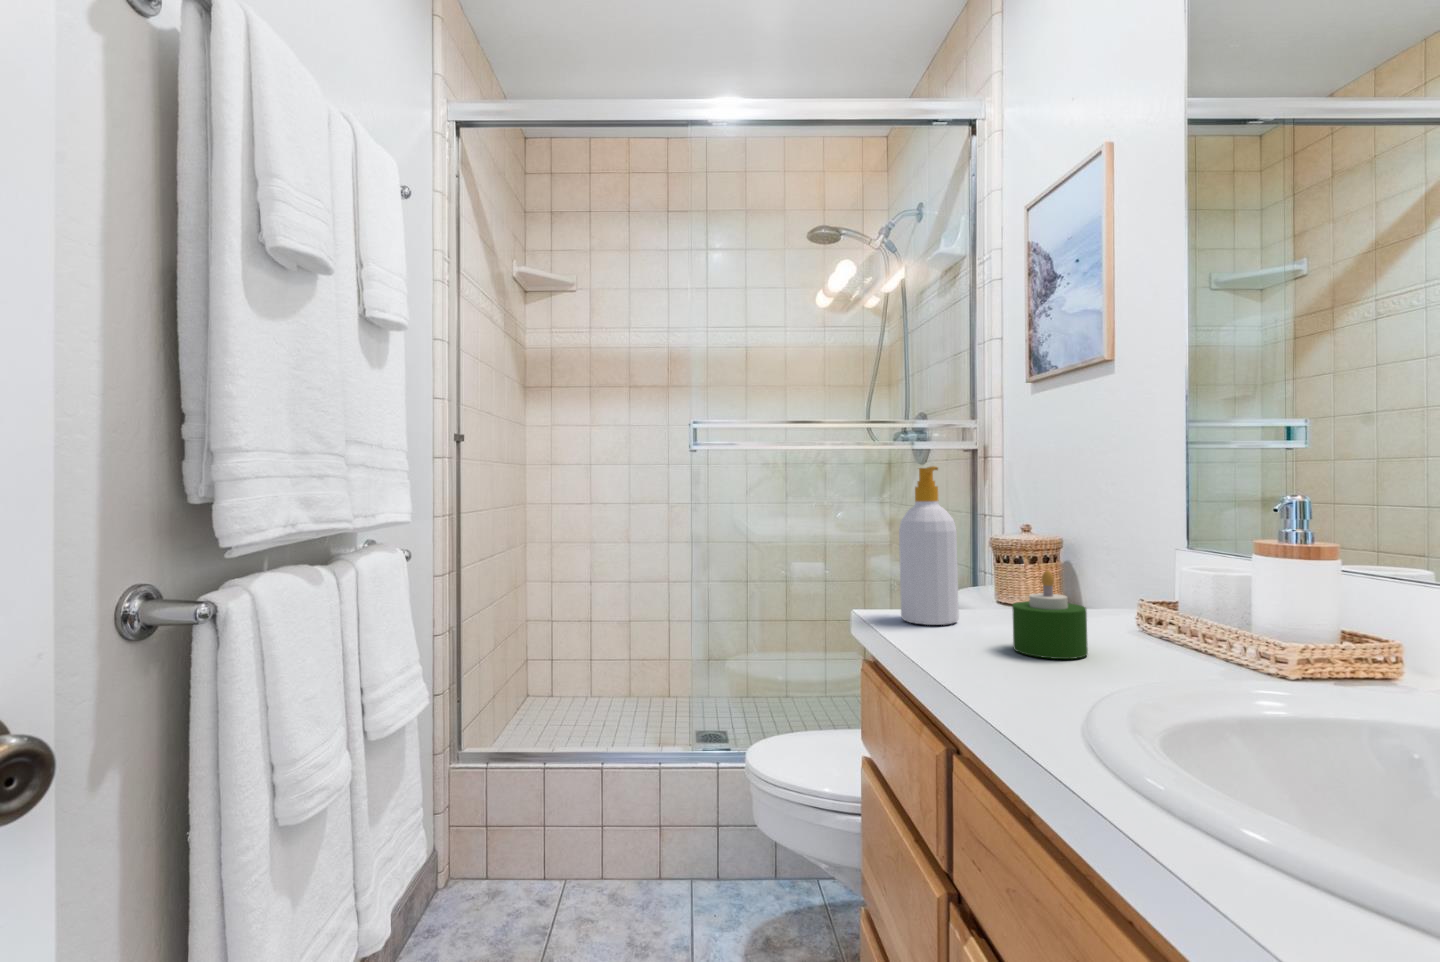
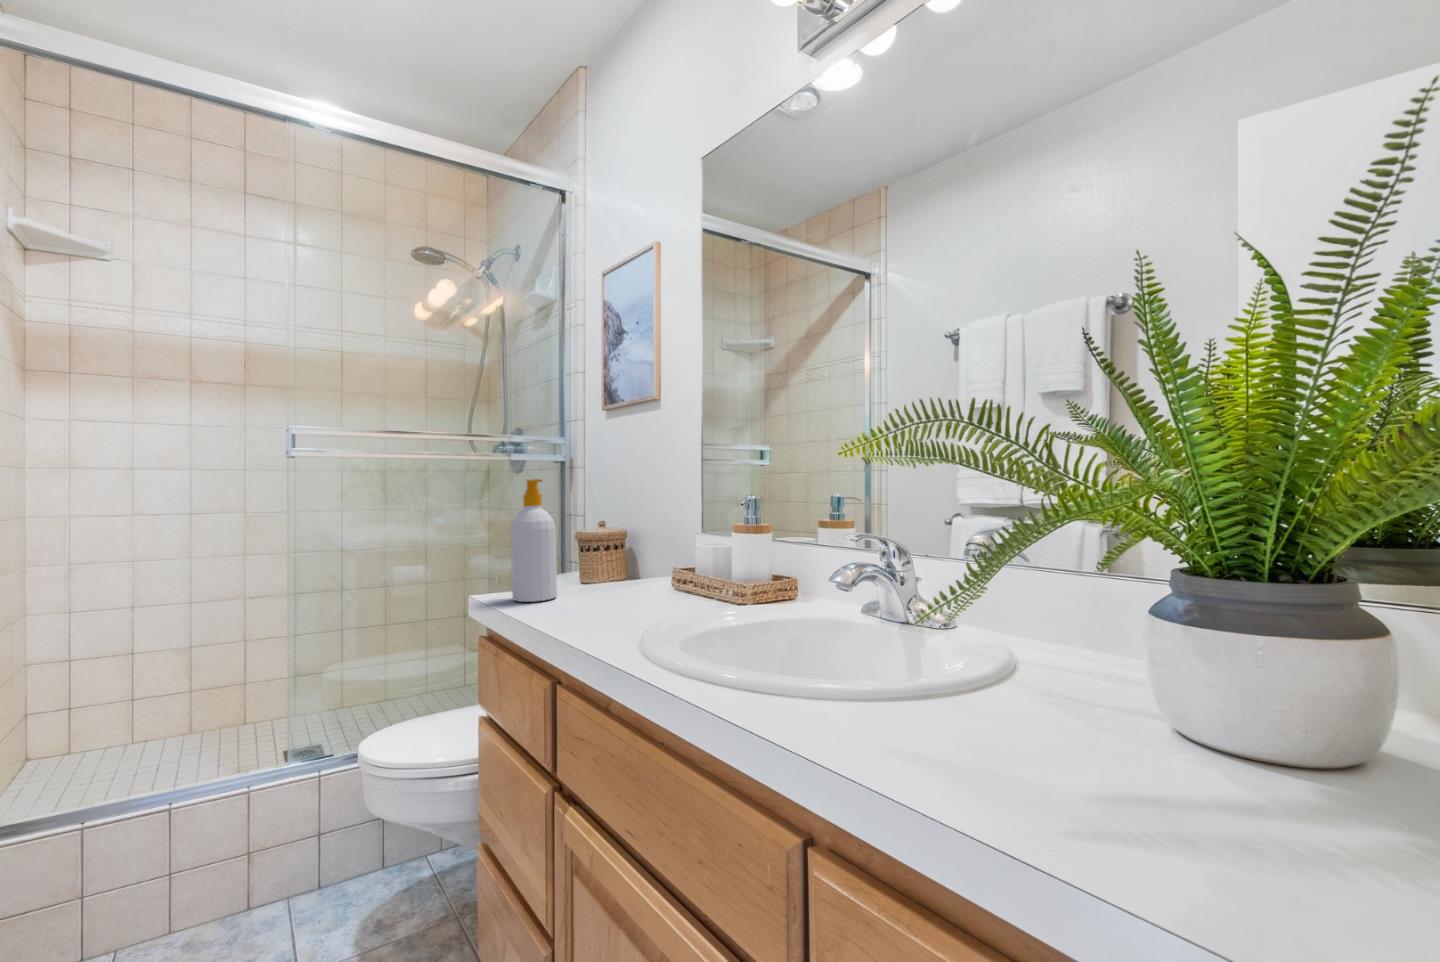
candle: present [1012,570,1088,659] -> none [596,552,643,612]

